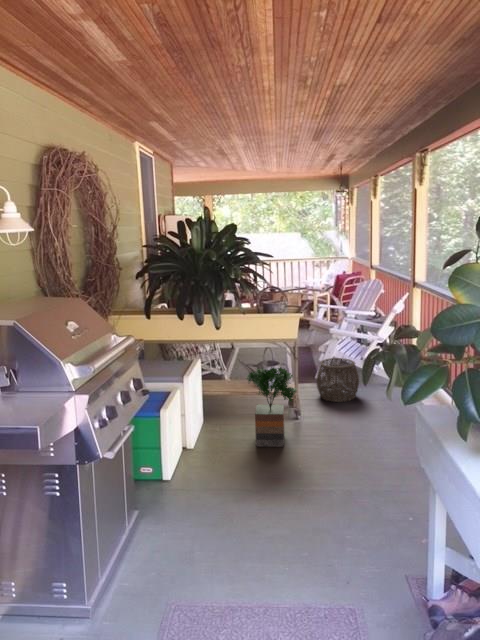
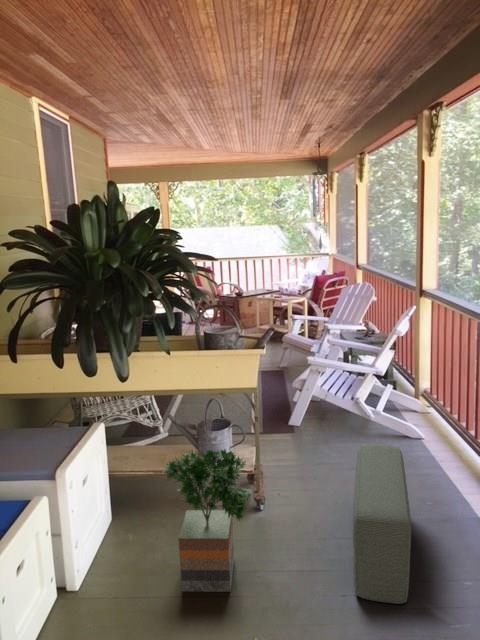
woven basket: present [316,358,359,402] -> none [288,405,352,476]
pouf: none [355,375,389,451] -> present [352,444,411,604]

